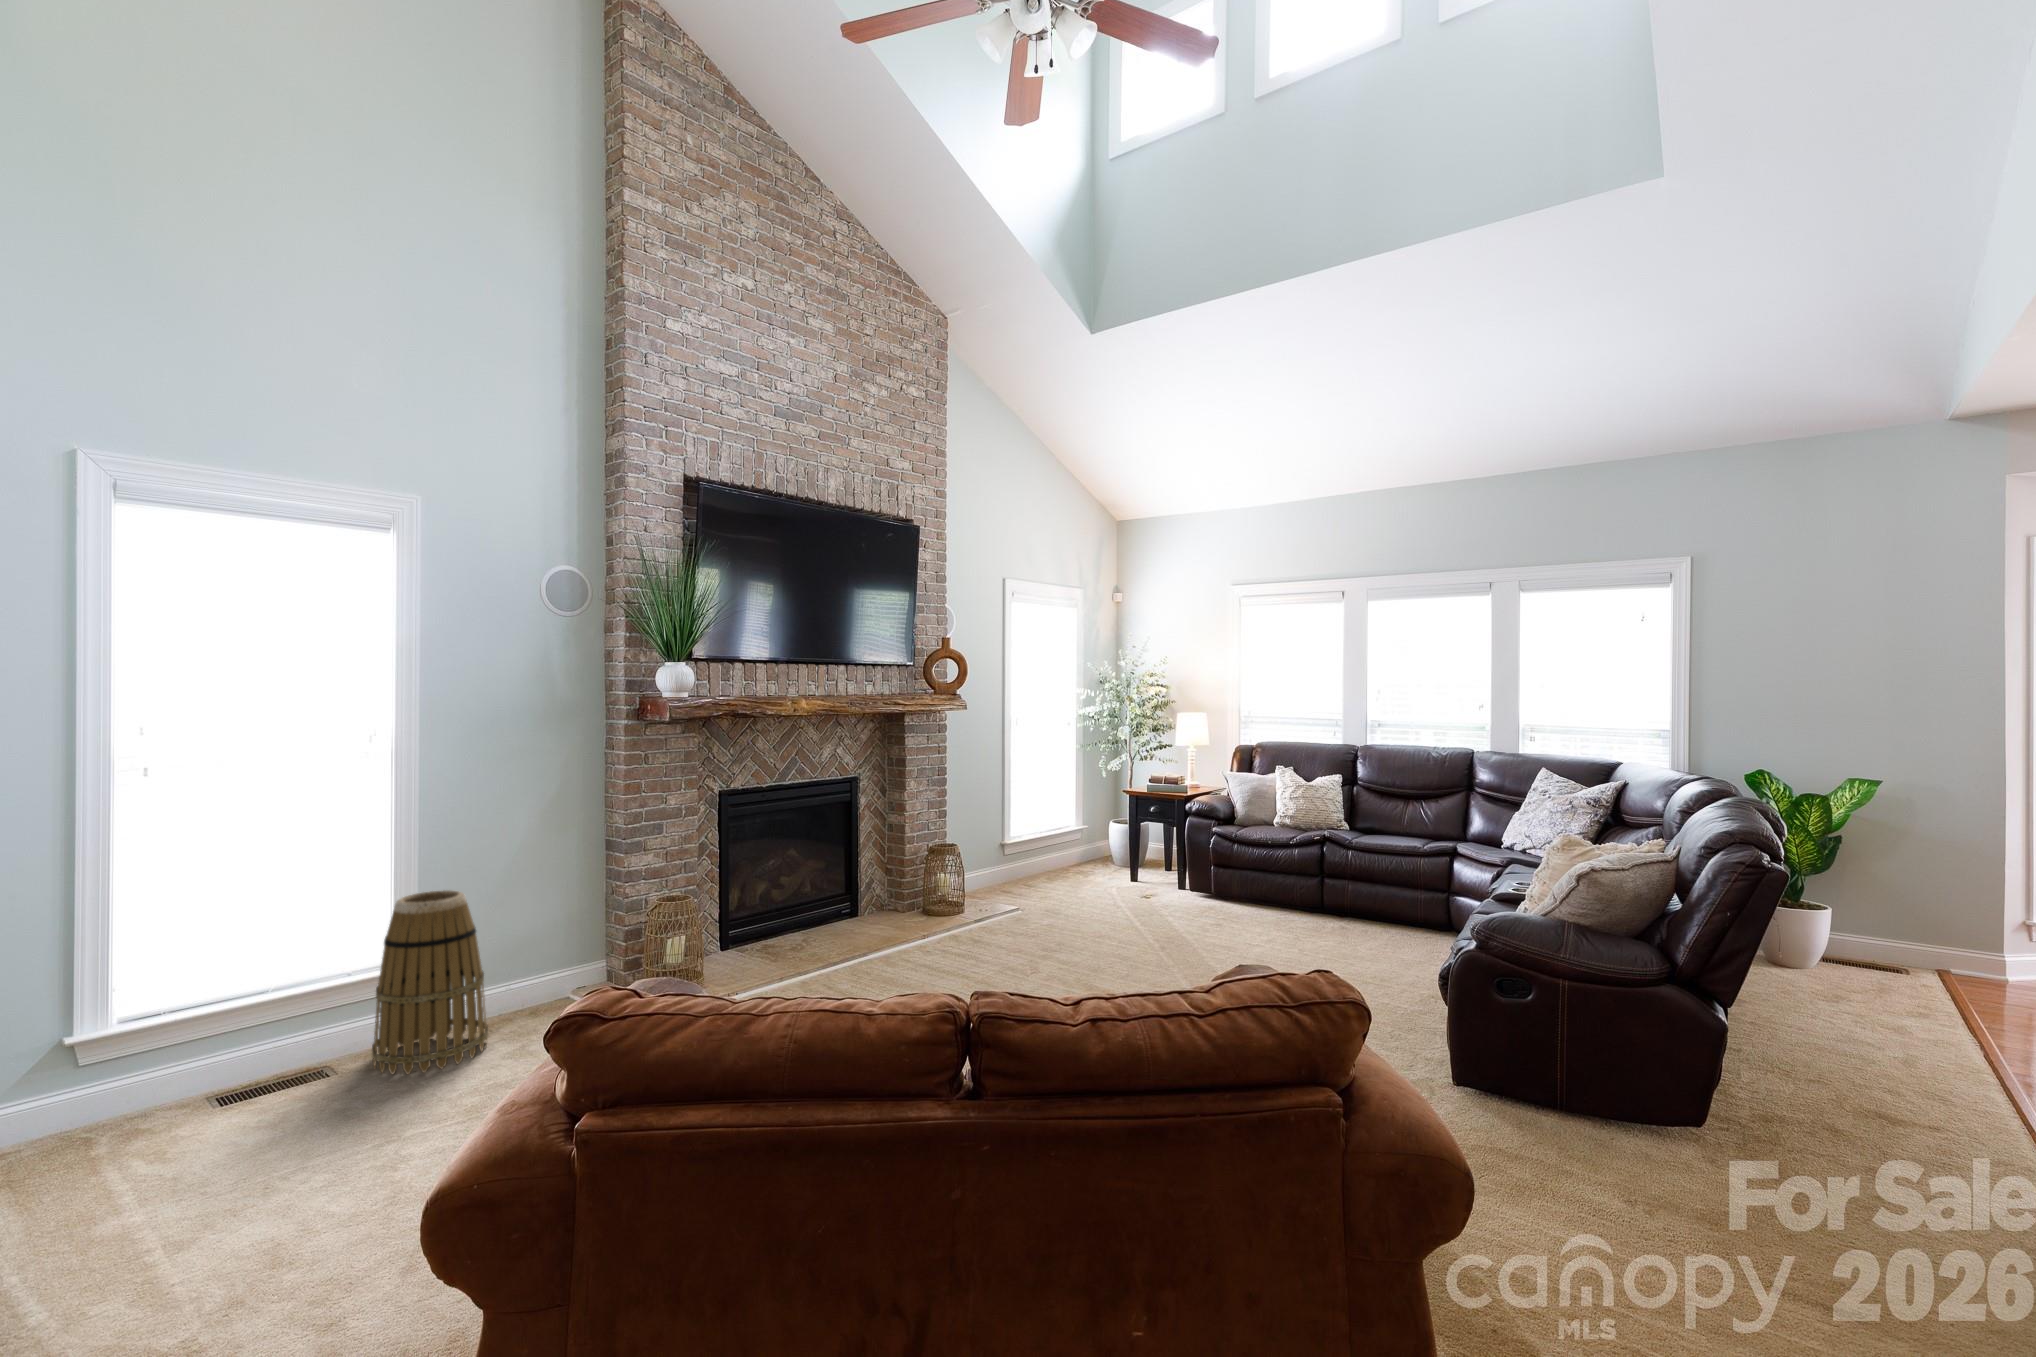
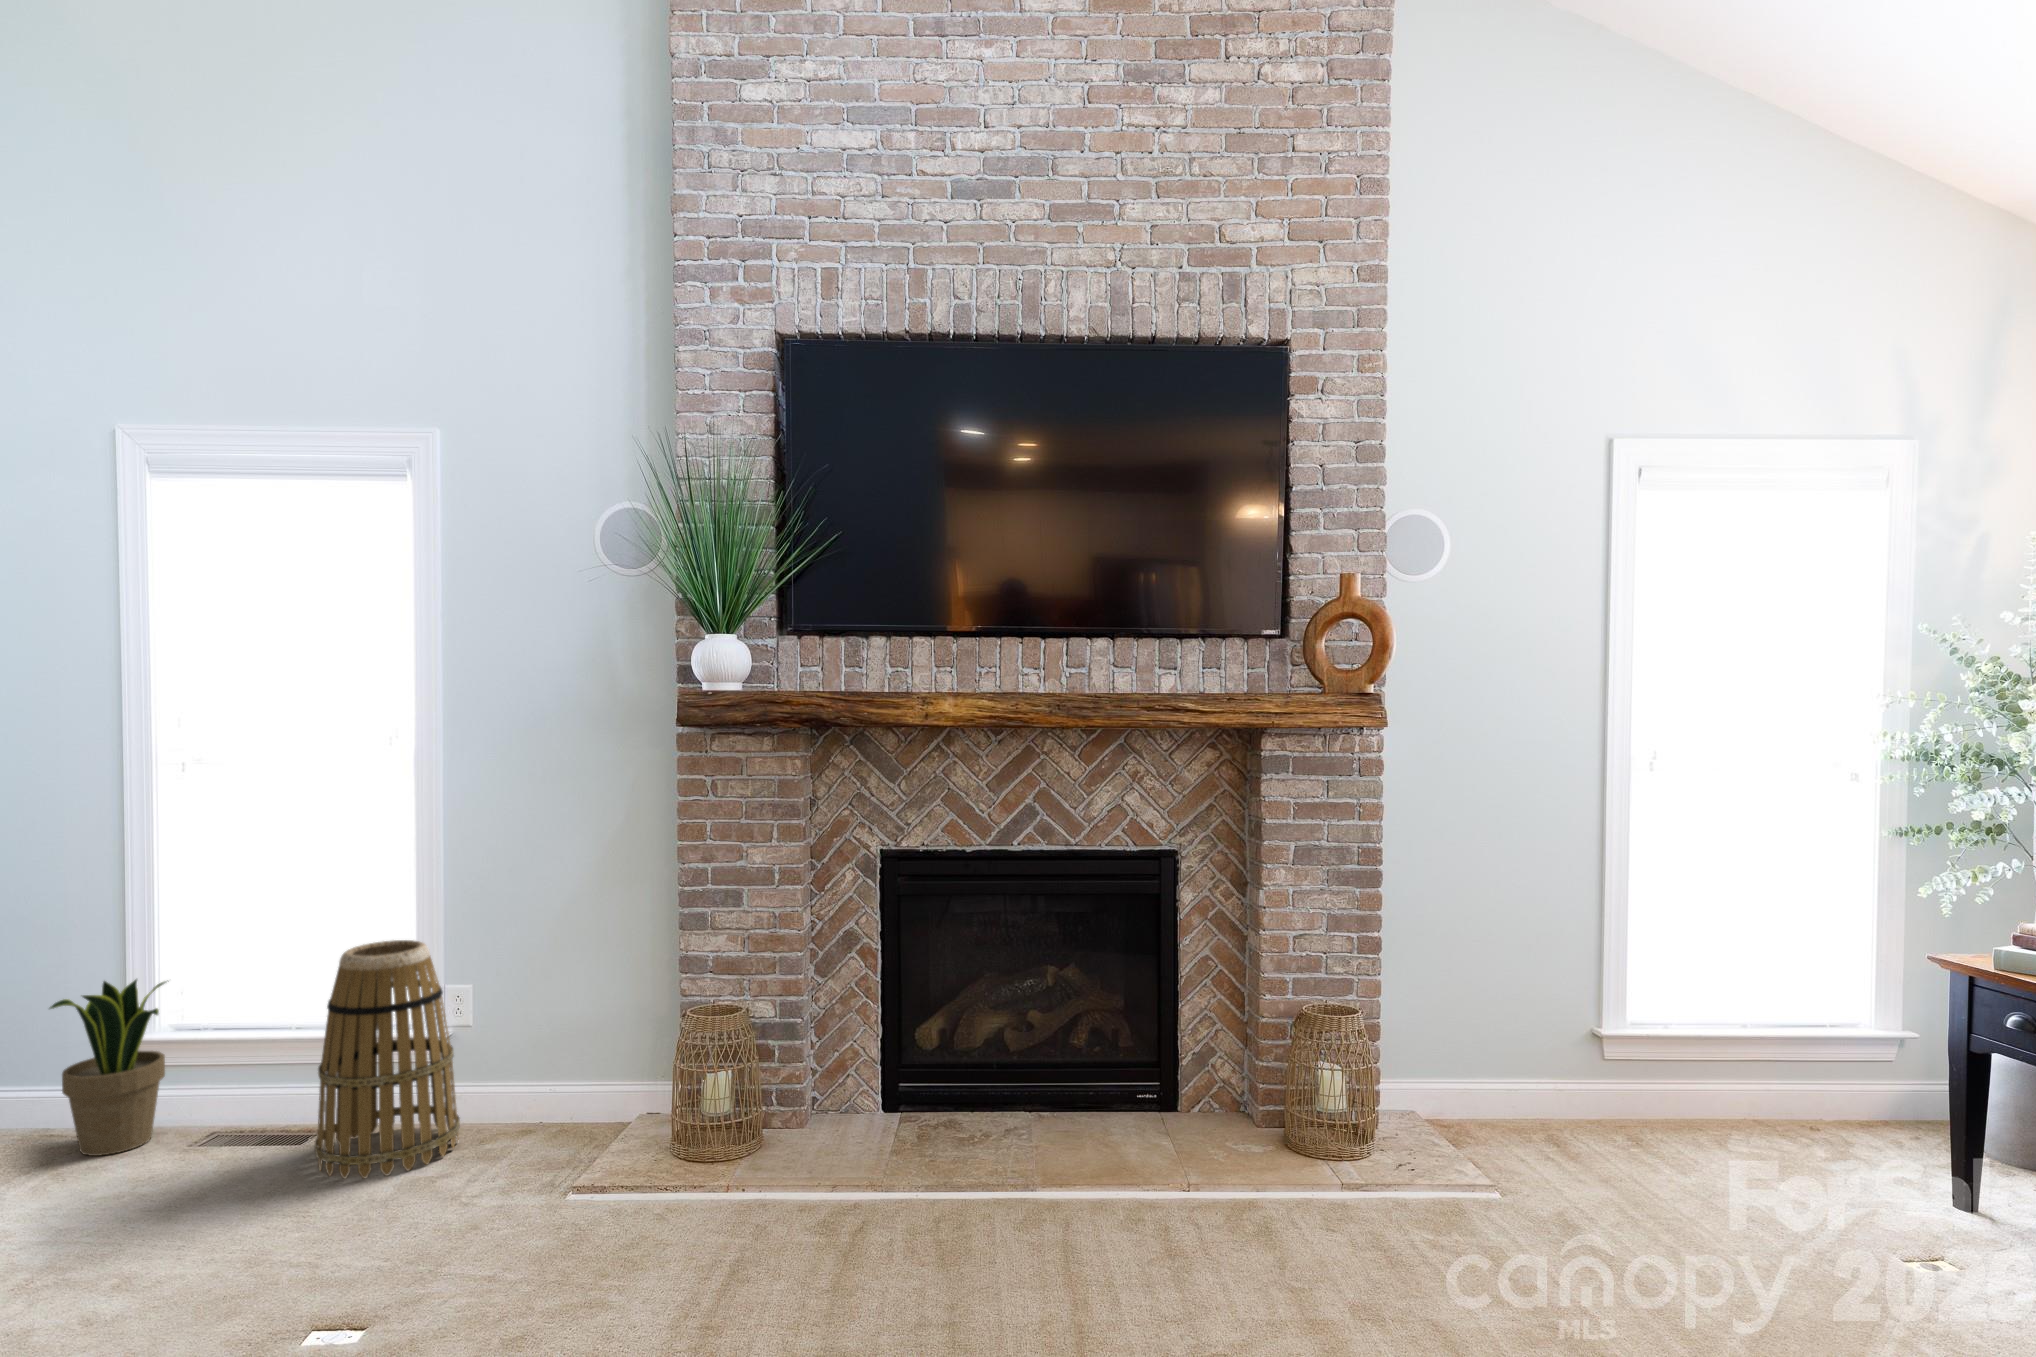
potted plant: none [71,972,196,1145] -> present [50,979,166,1156]

